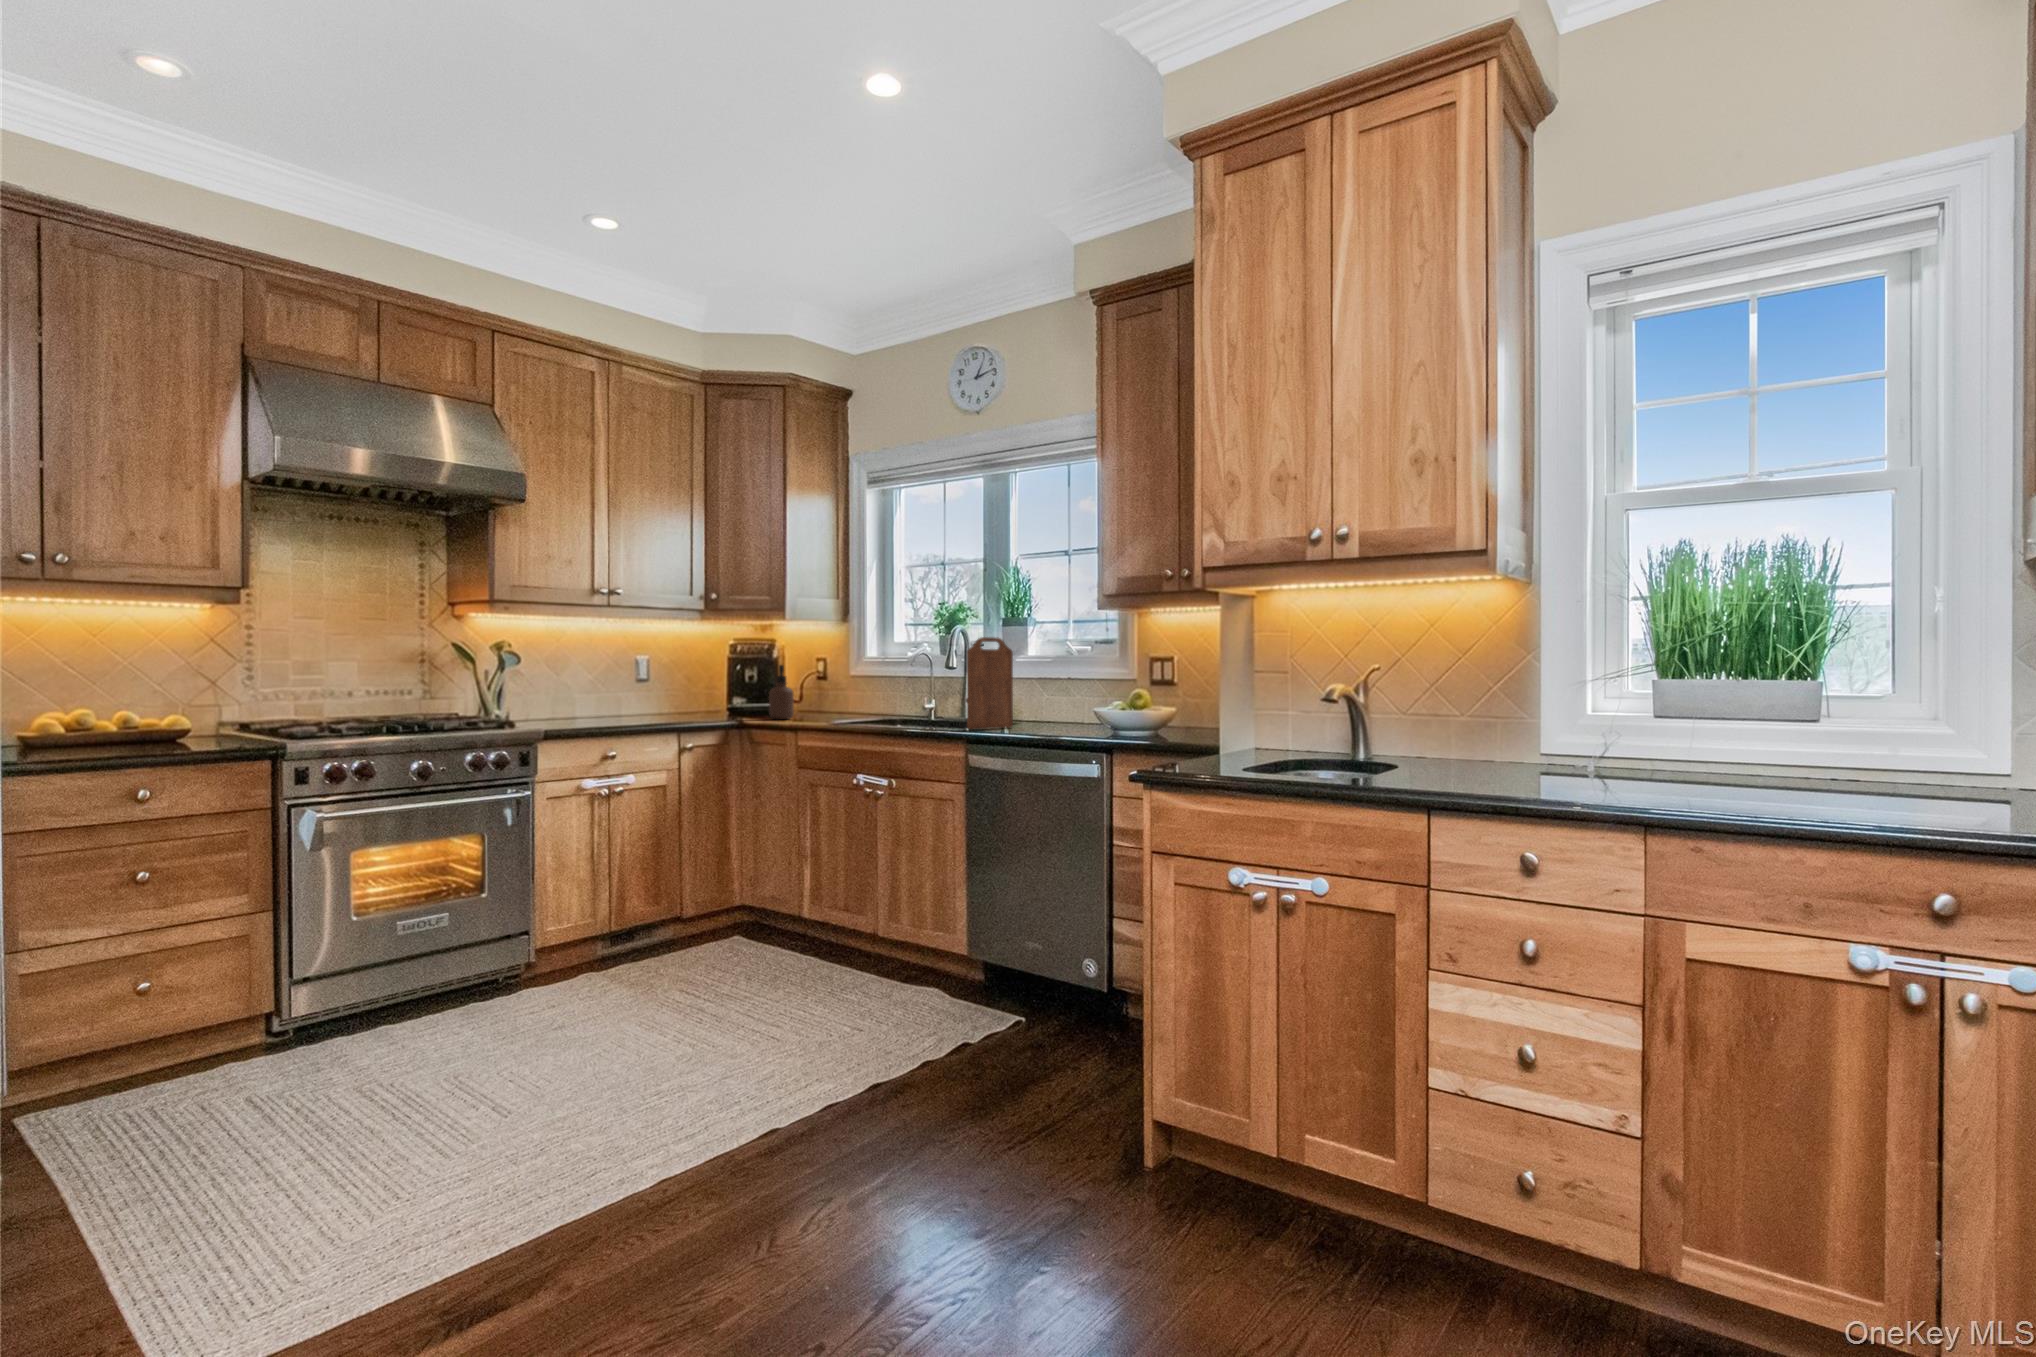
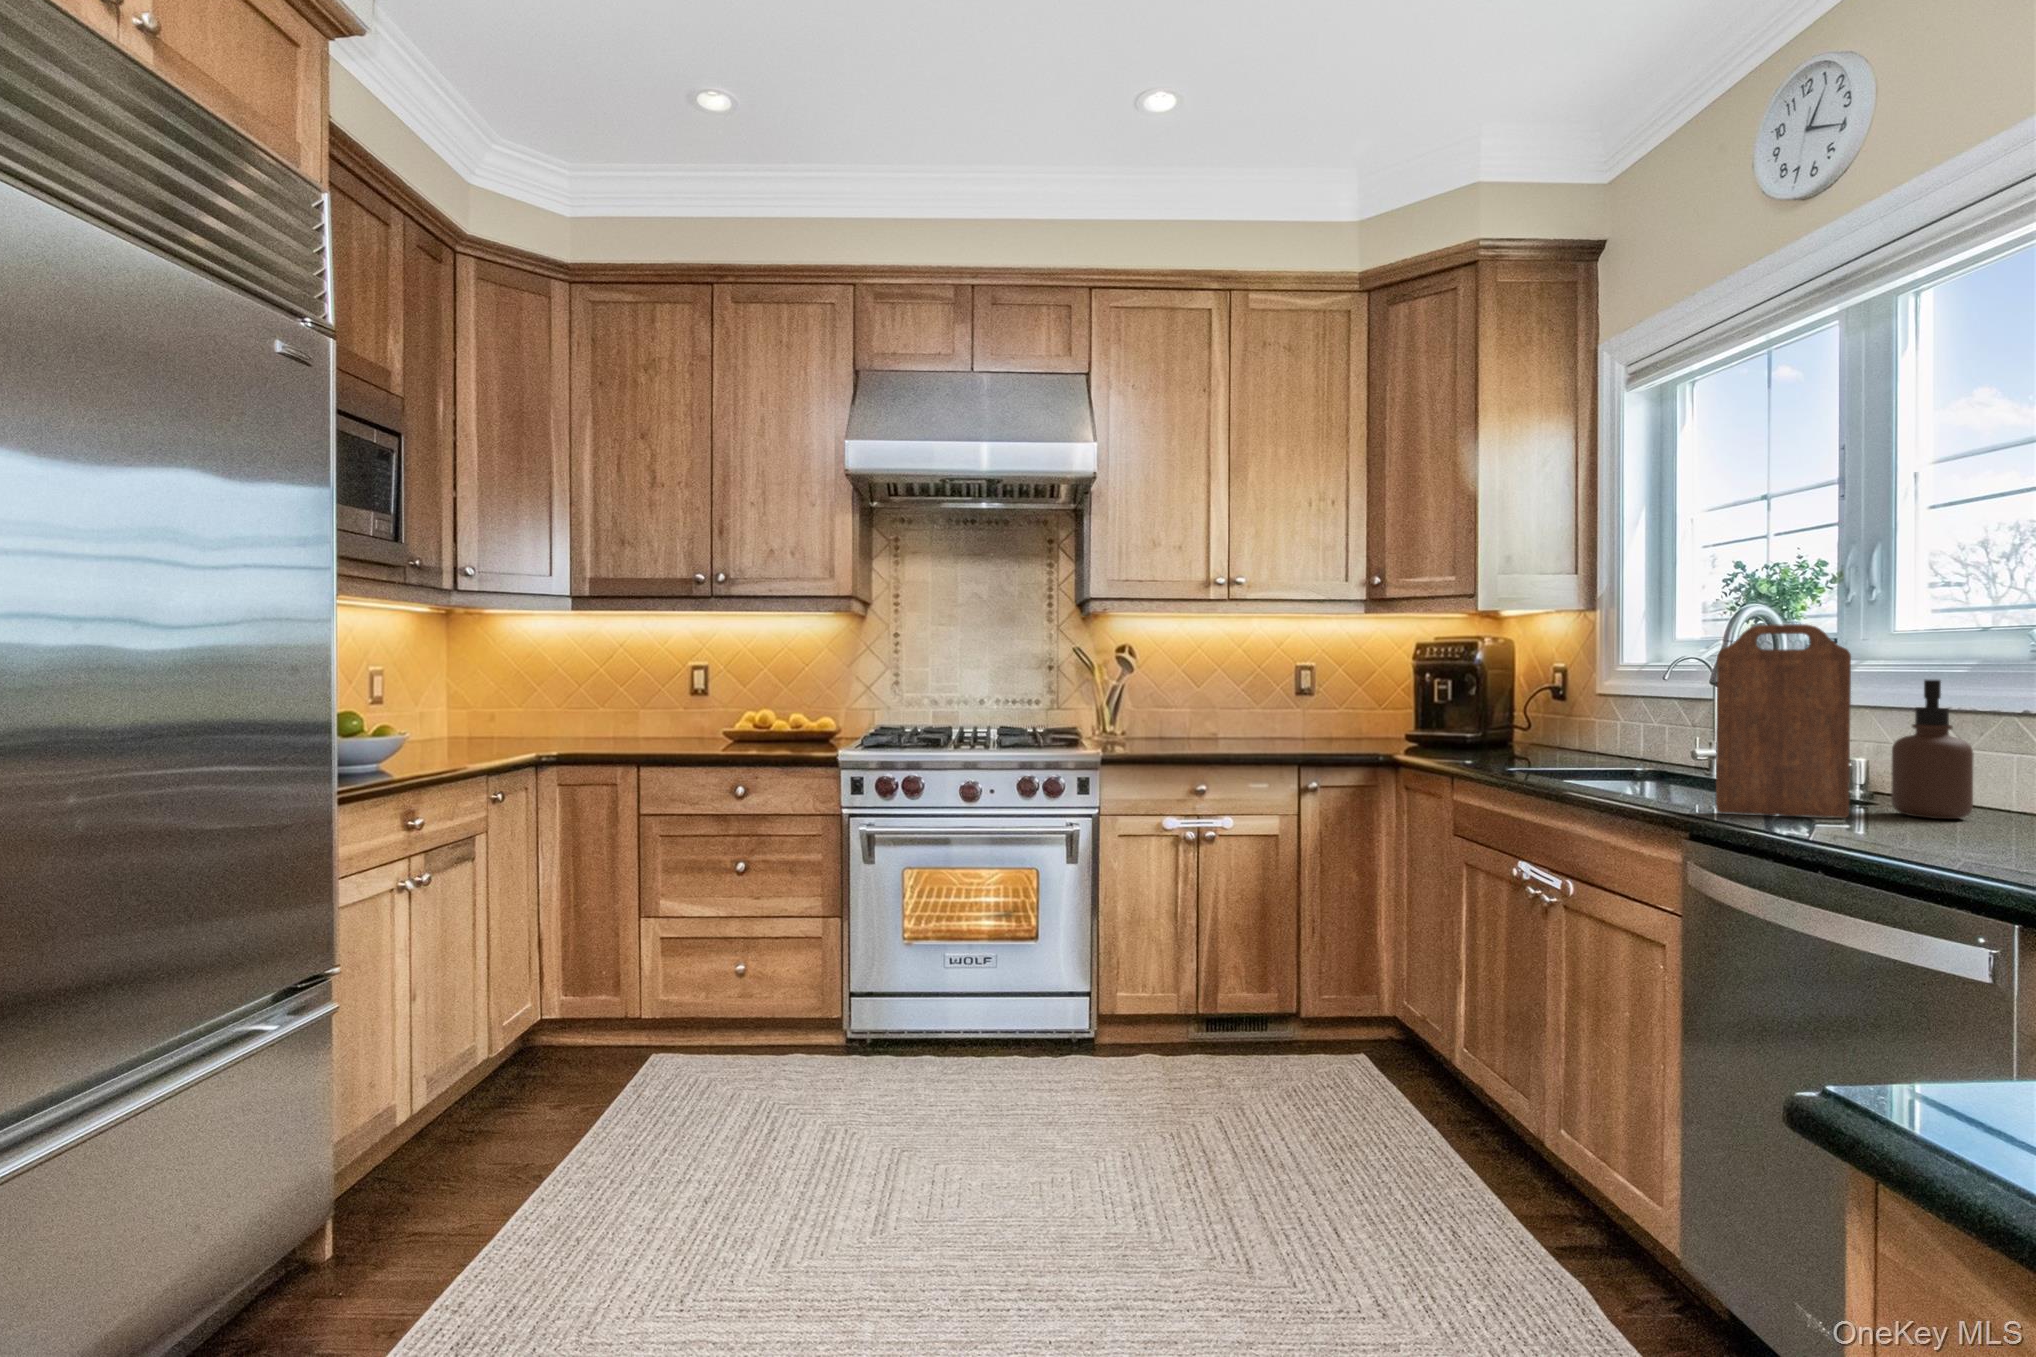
soap dispenser: present [769,665,794,719] -> present [1891,680,1973,819]

